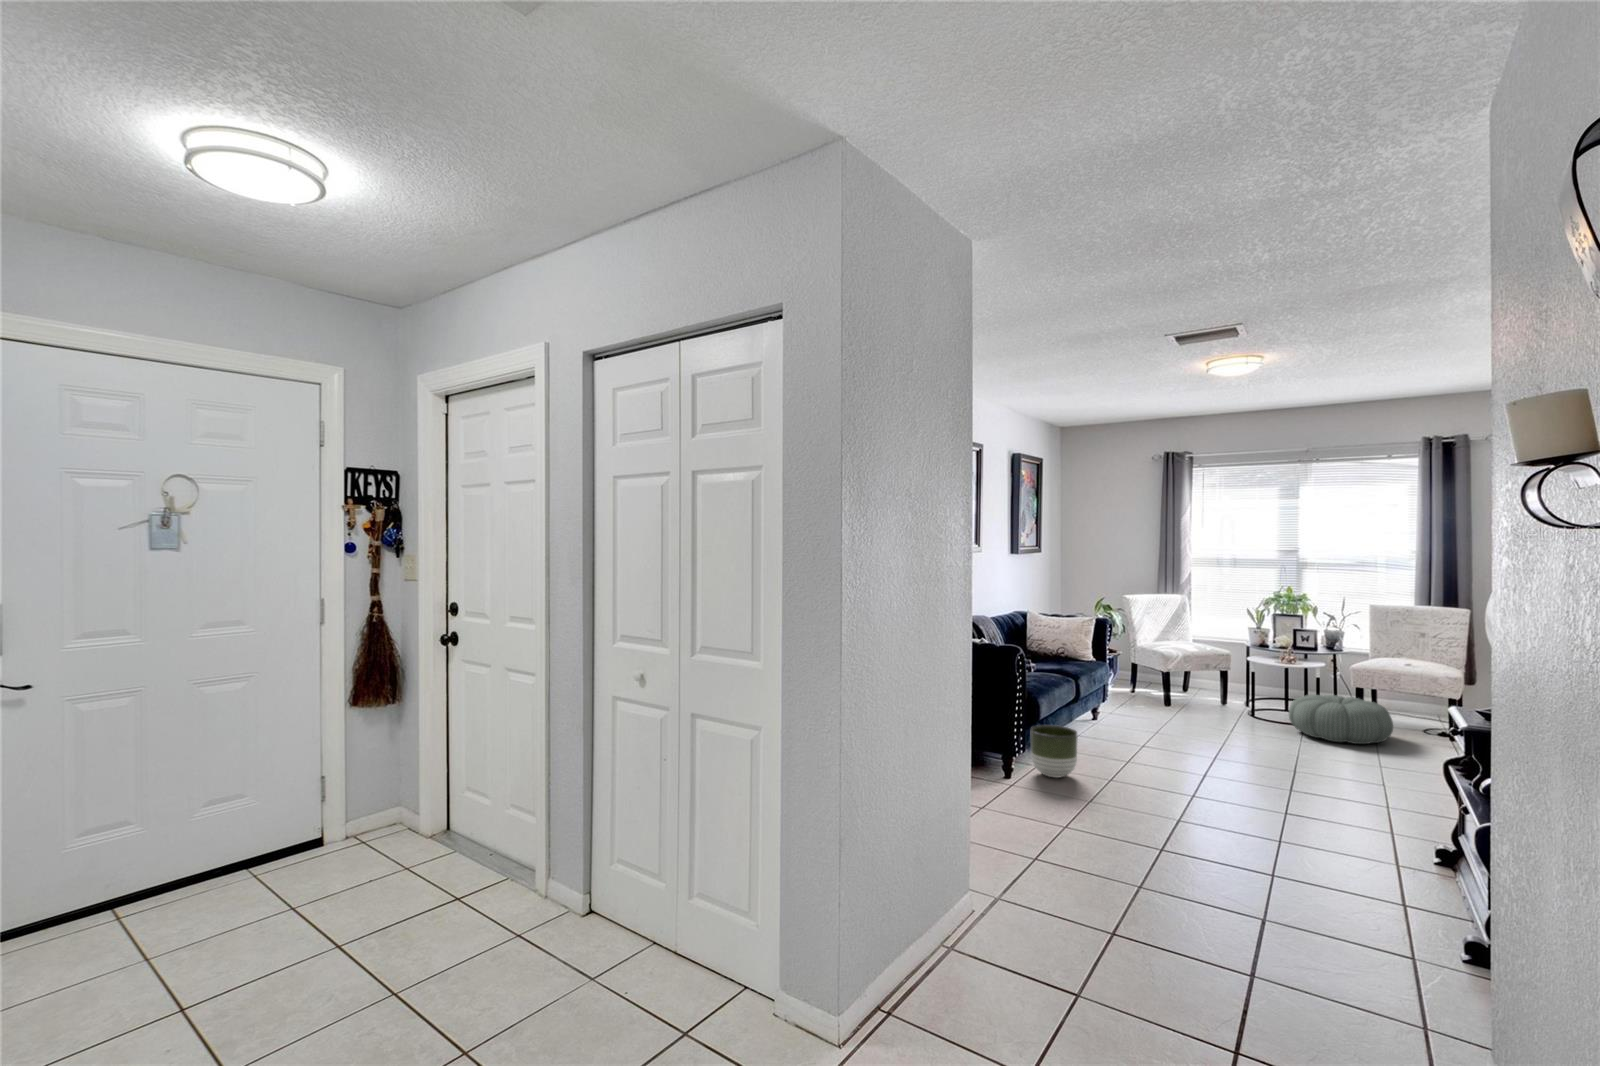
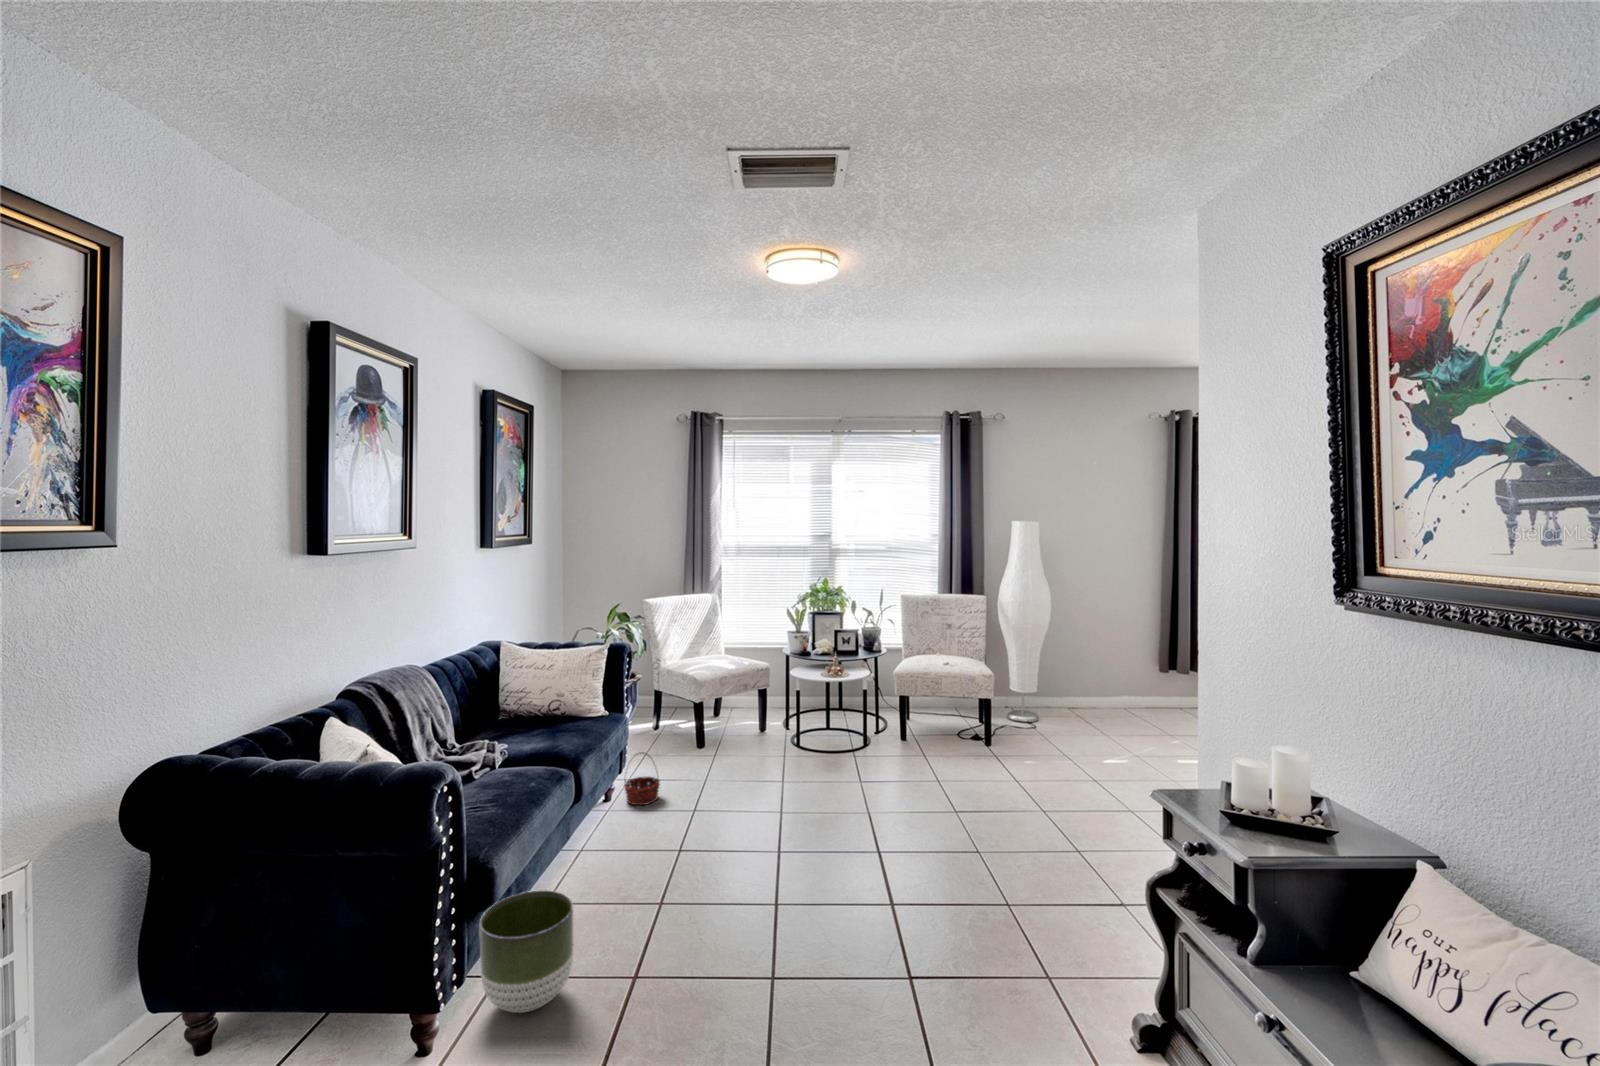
basket: none [1106,691,1132,726] -> present [624,752,660,805]
pouf: present [1289,695,1393,744] -> none [841,710,944,774]

